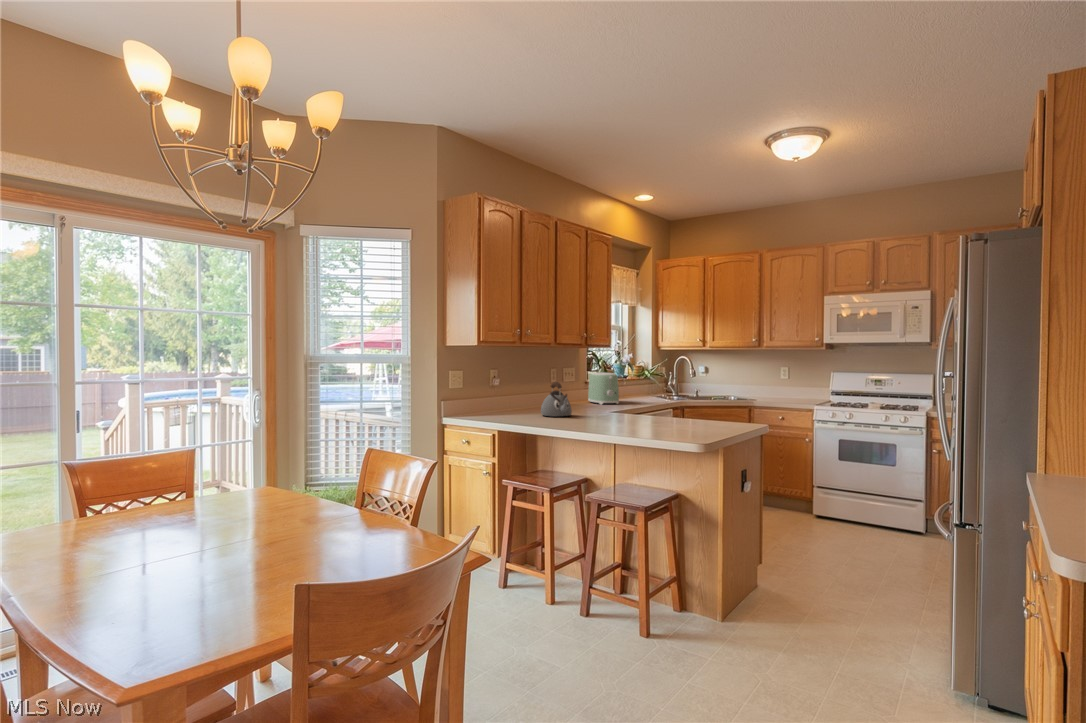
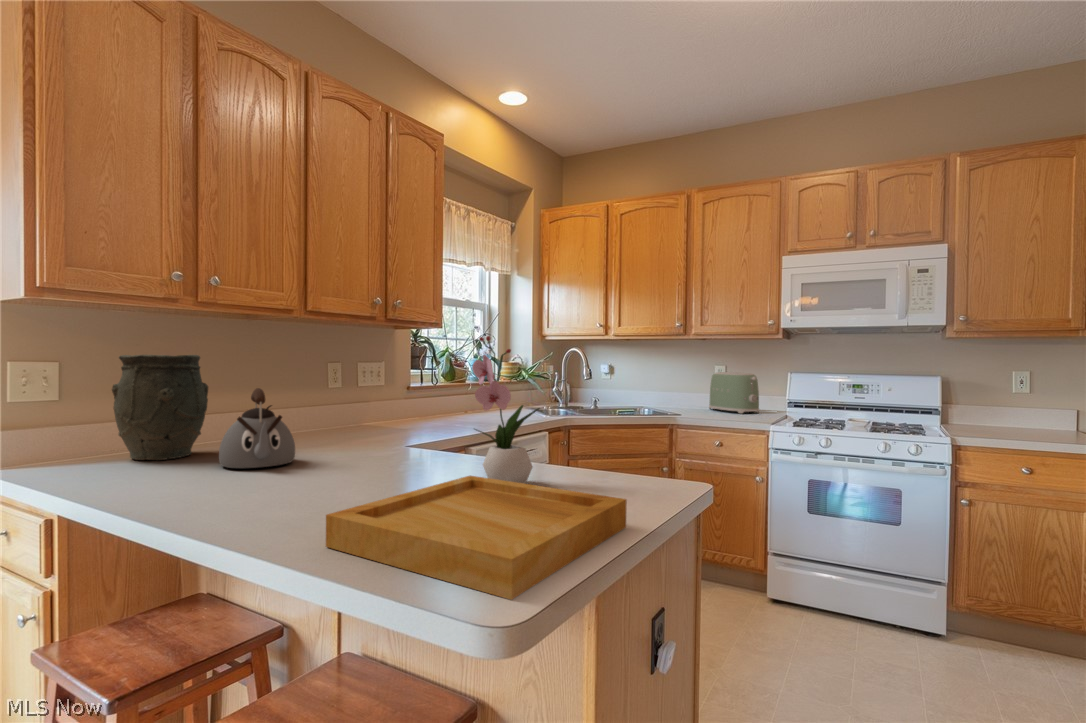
flower arrangement: none [662,360,691,423] -> present [472,336,540,484]
vase: none [489,366,524,414] -> present [112,355,208,460]
toaster: present [588,372,619,404] -> present [709,372,759,413]
tray: none [632,416,732,440] -> present [326,476,627,600]

